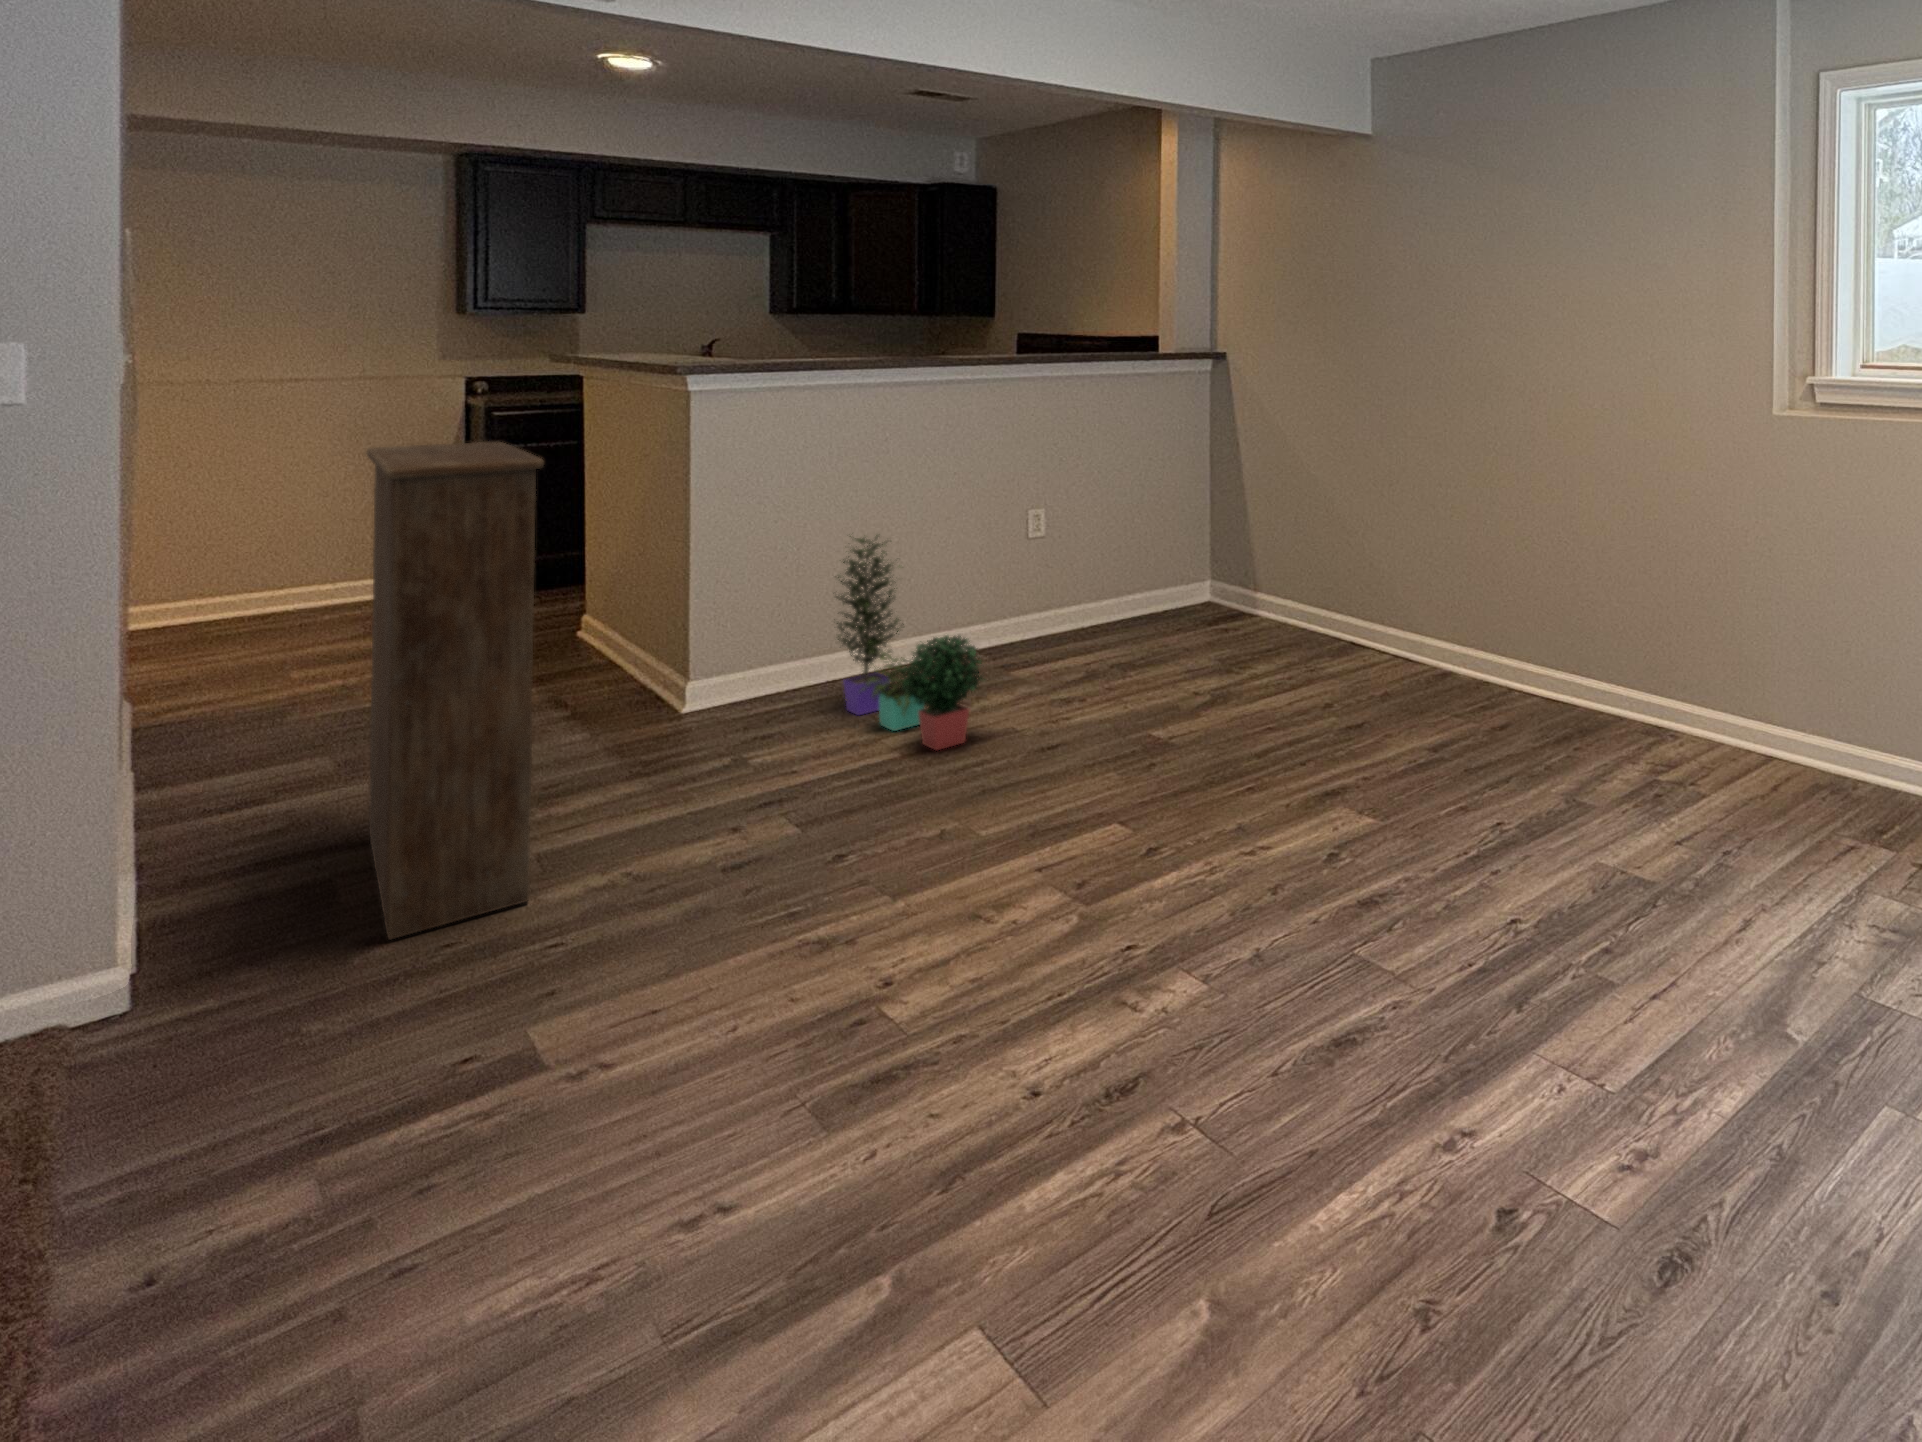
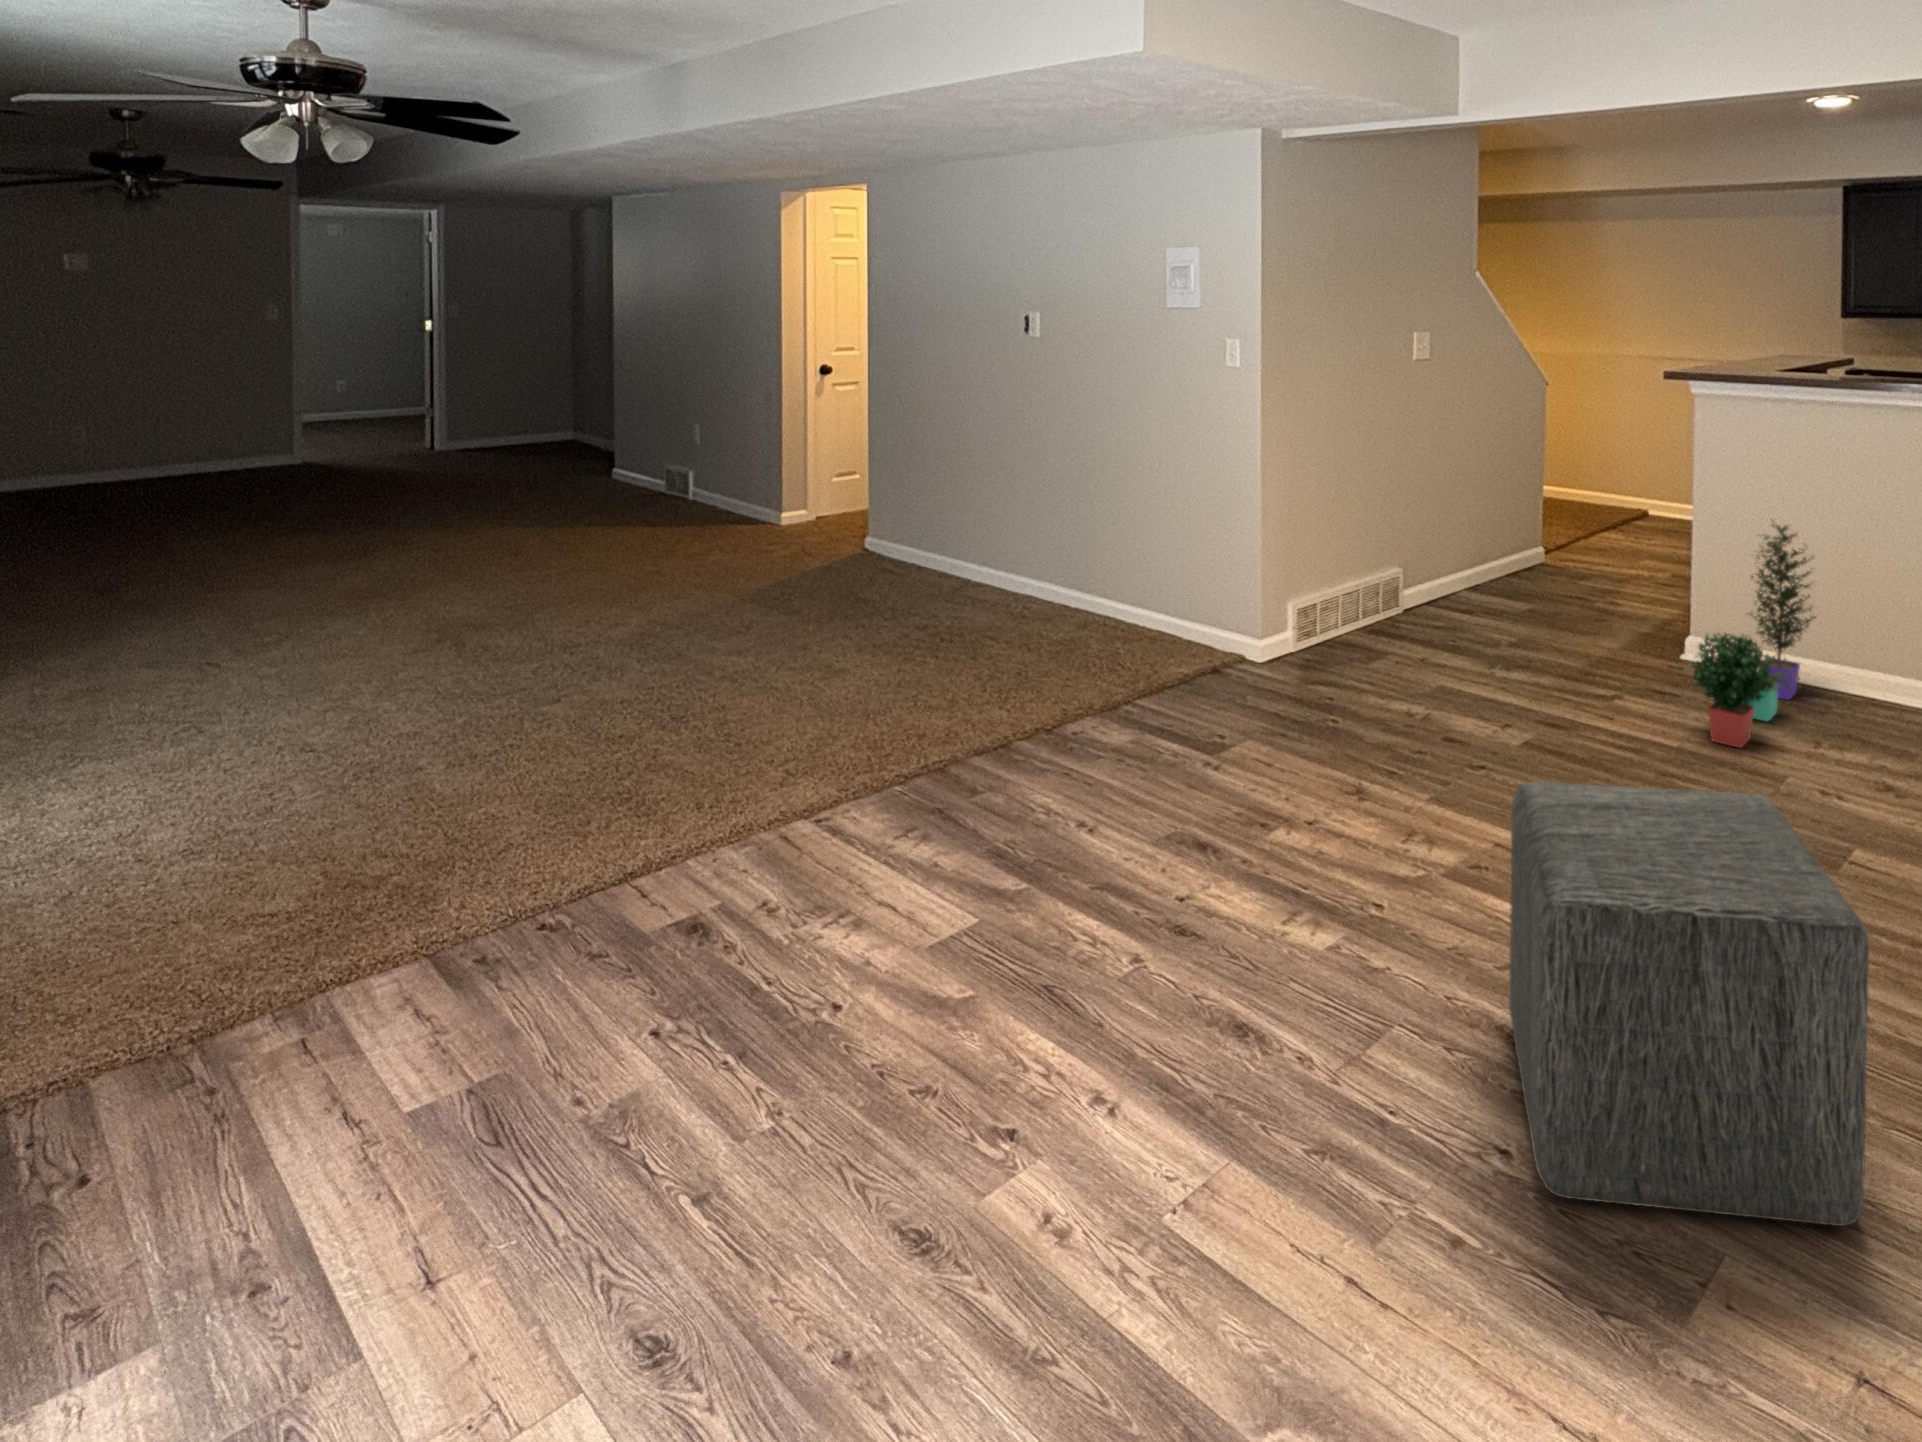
bookshelf: present [367,442,543,939] -> none [1333,390,1508,689]
ottoman: none [1364,631,1589,903] -> present [1509,782,1869,1226]

